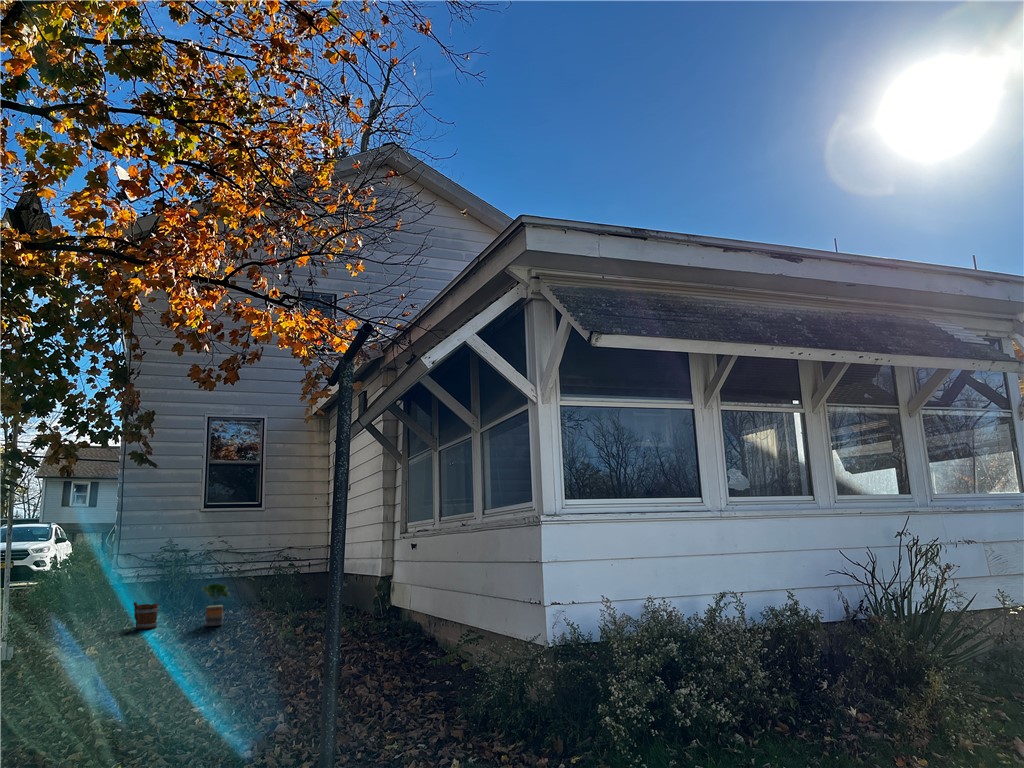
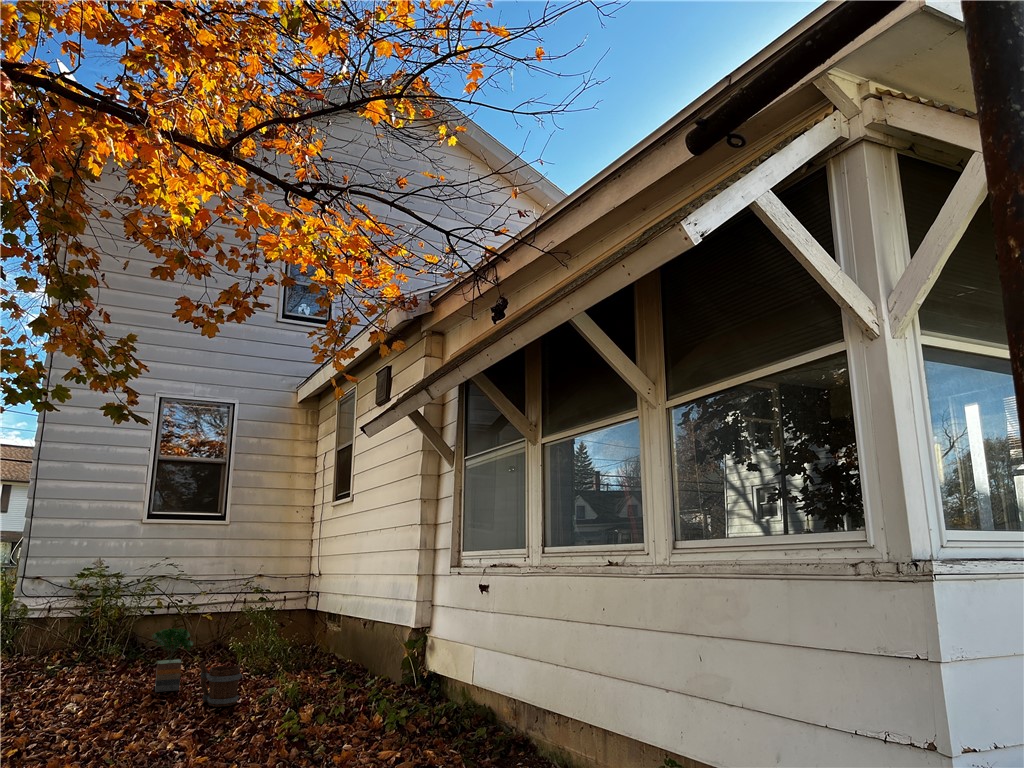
bucket: present [134,602,159,629] -> present [200,663,242,707]

